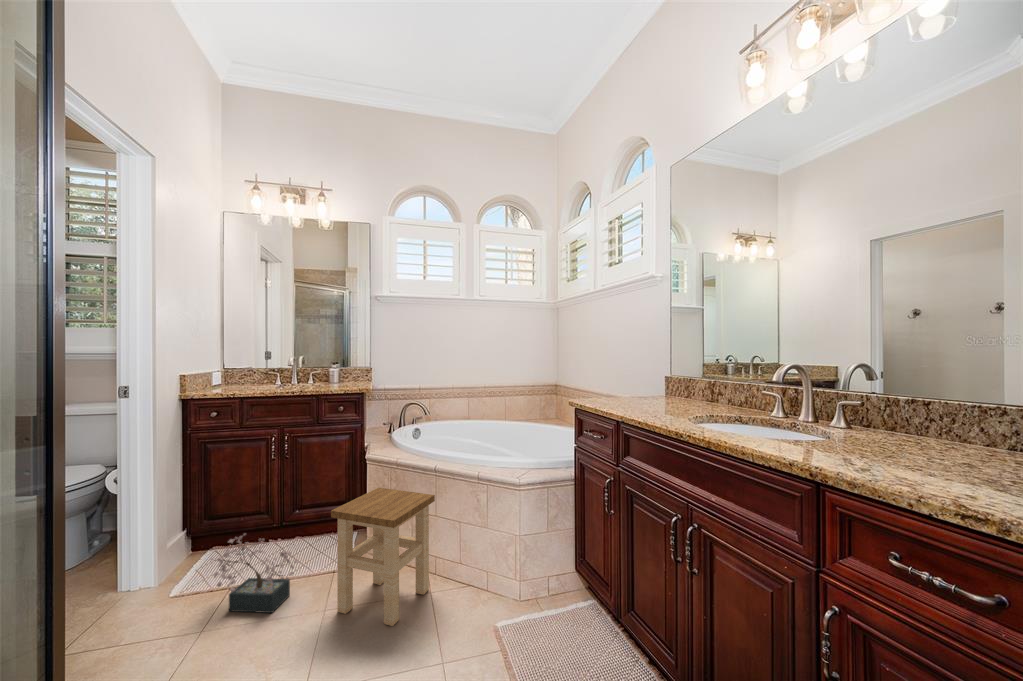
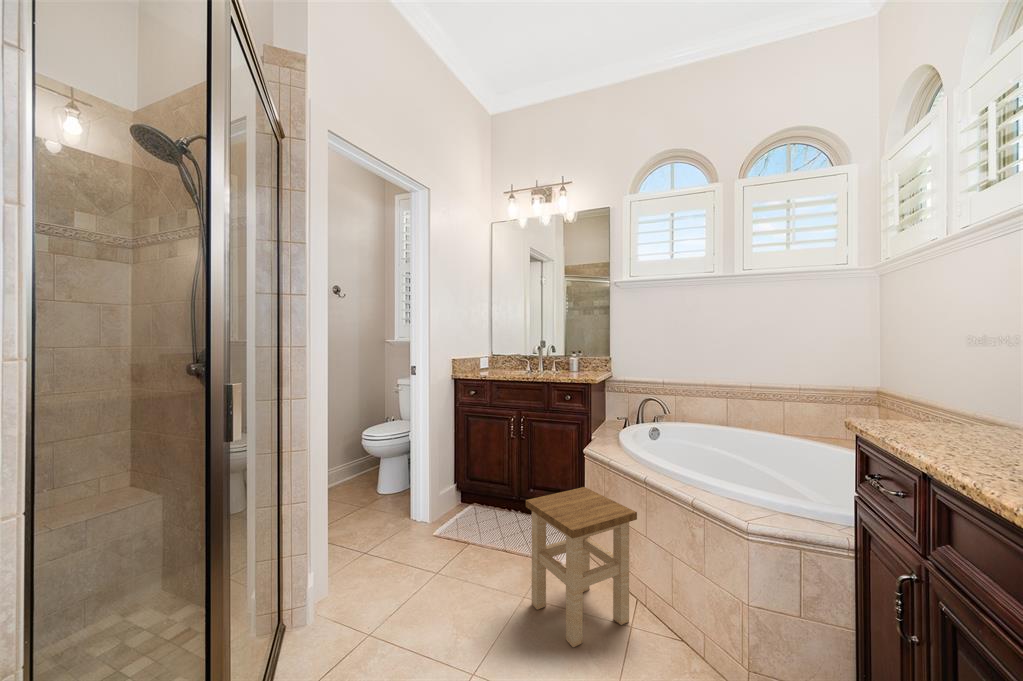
decorative plant: present [211,533,299,613] -> none [444,499,512,580]

